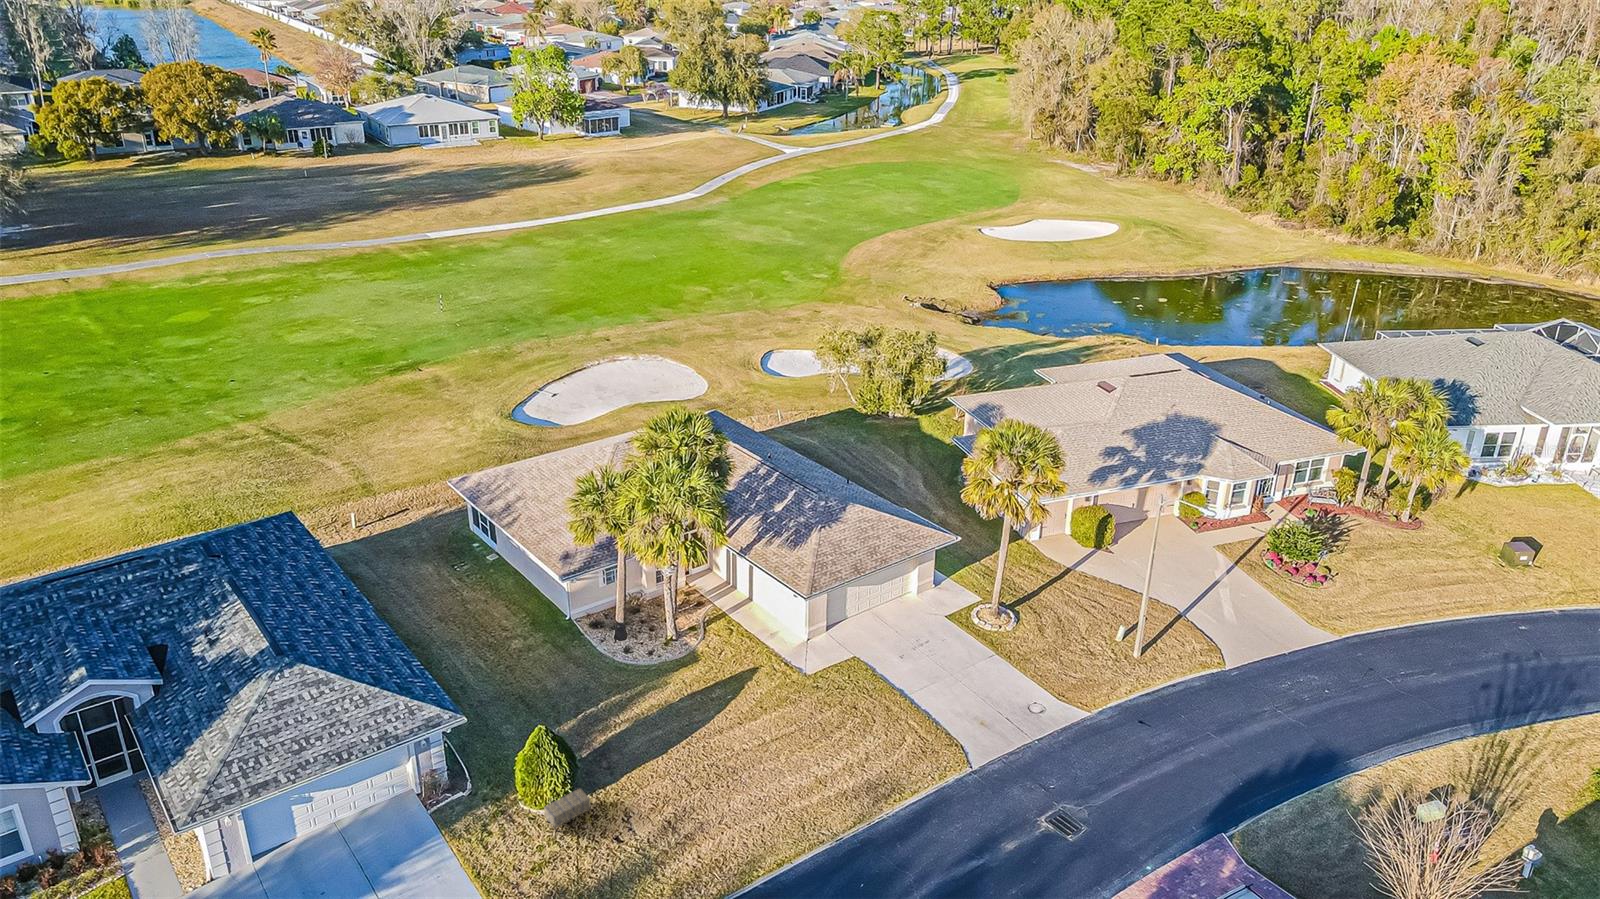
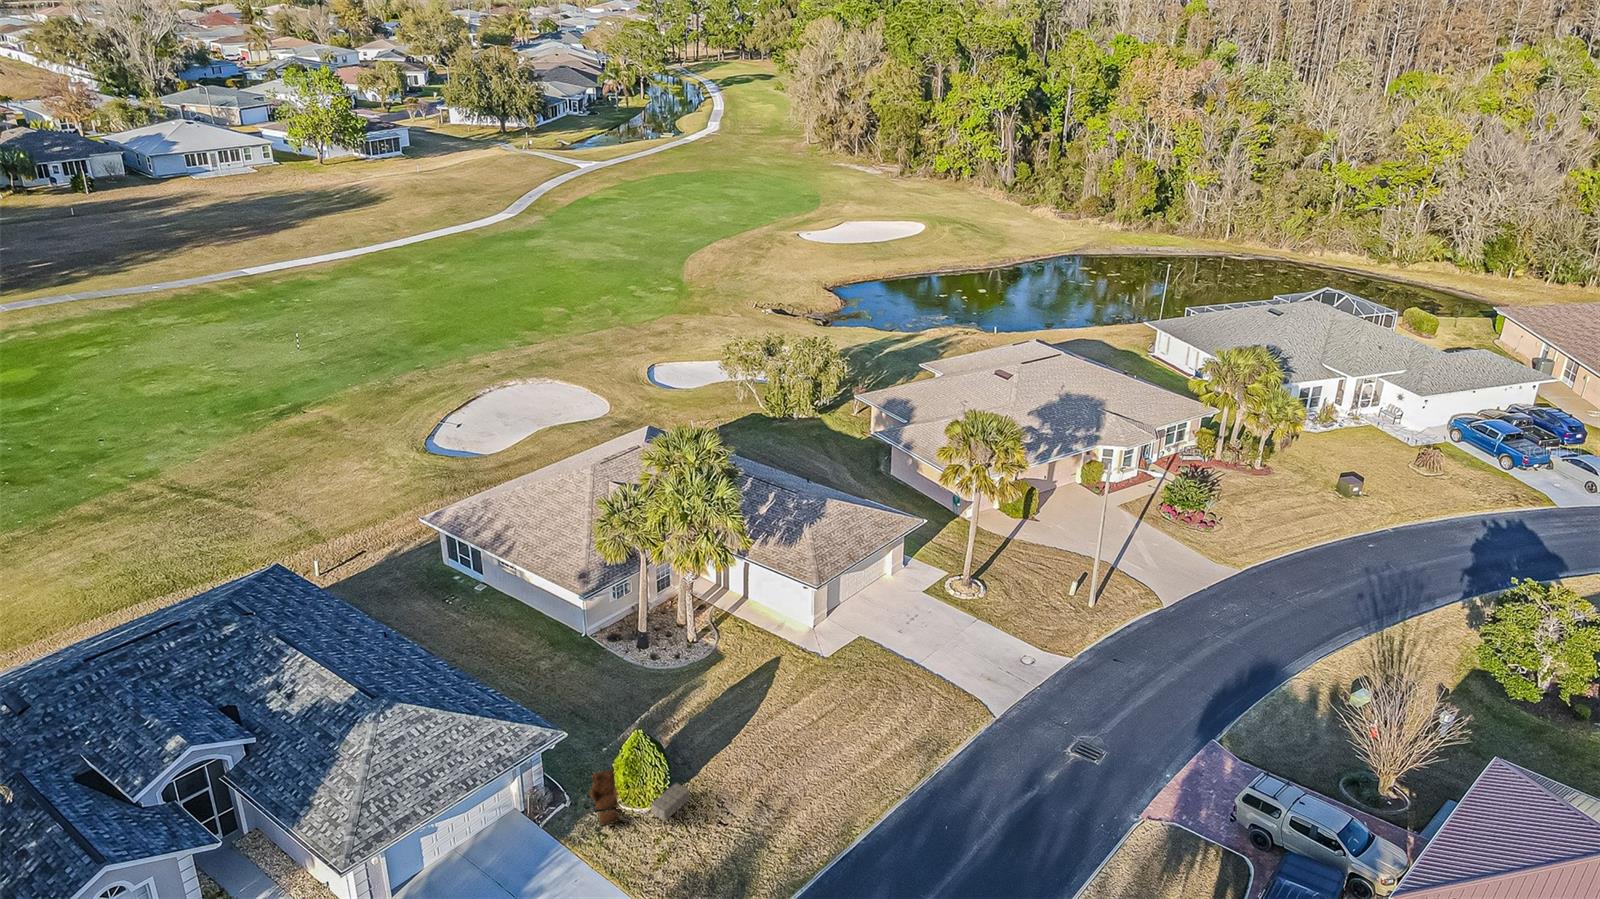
lounge chair: none [487,764,520,826] -> present [590,770,619,826]

